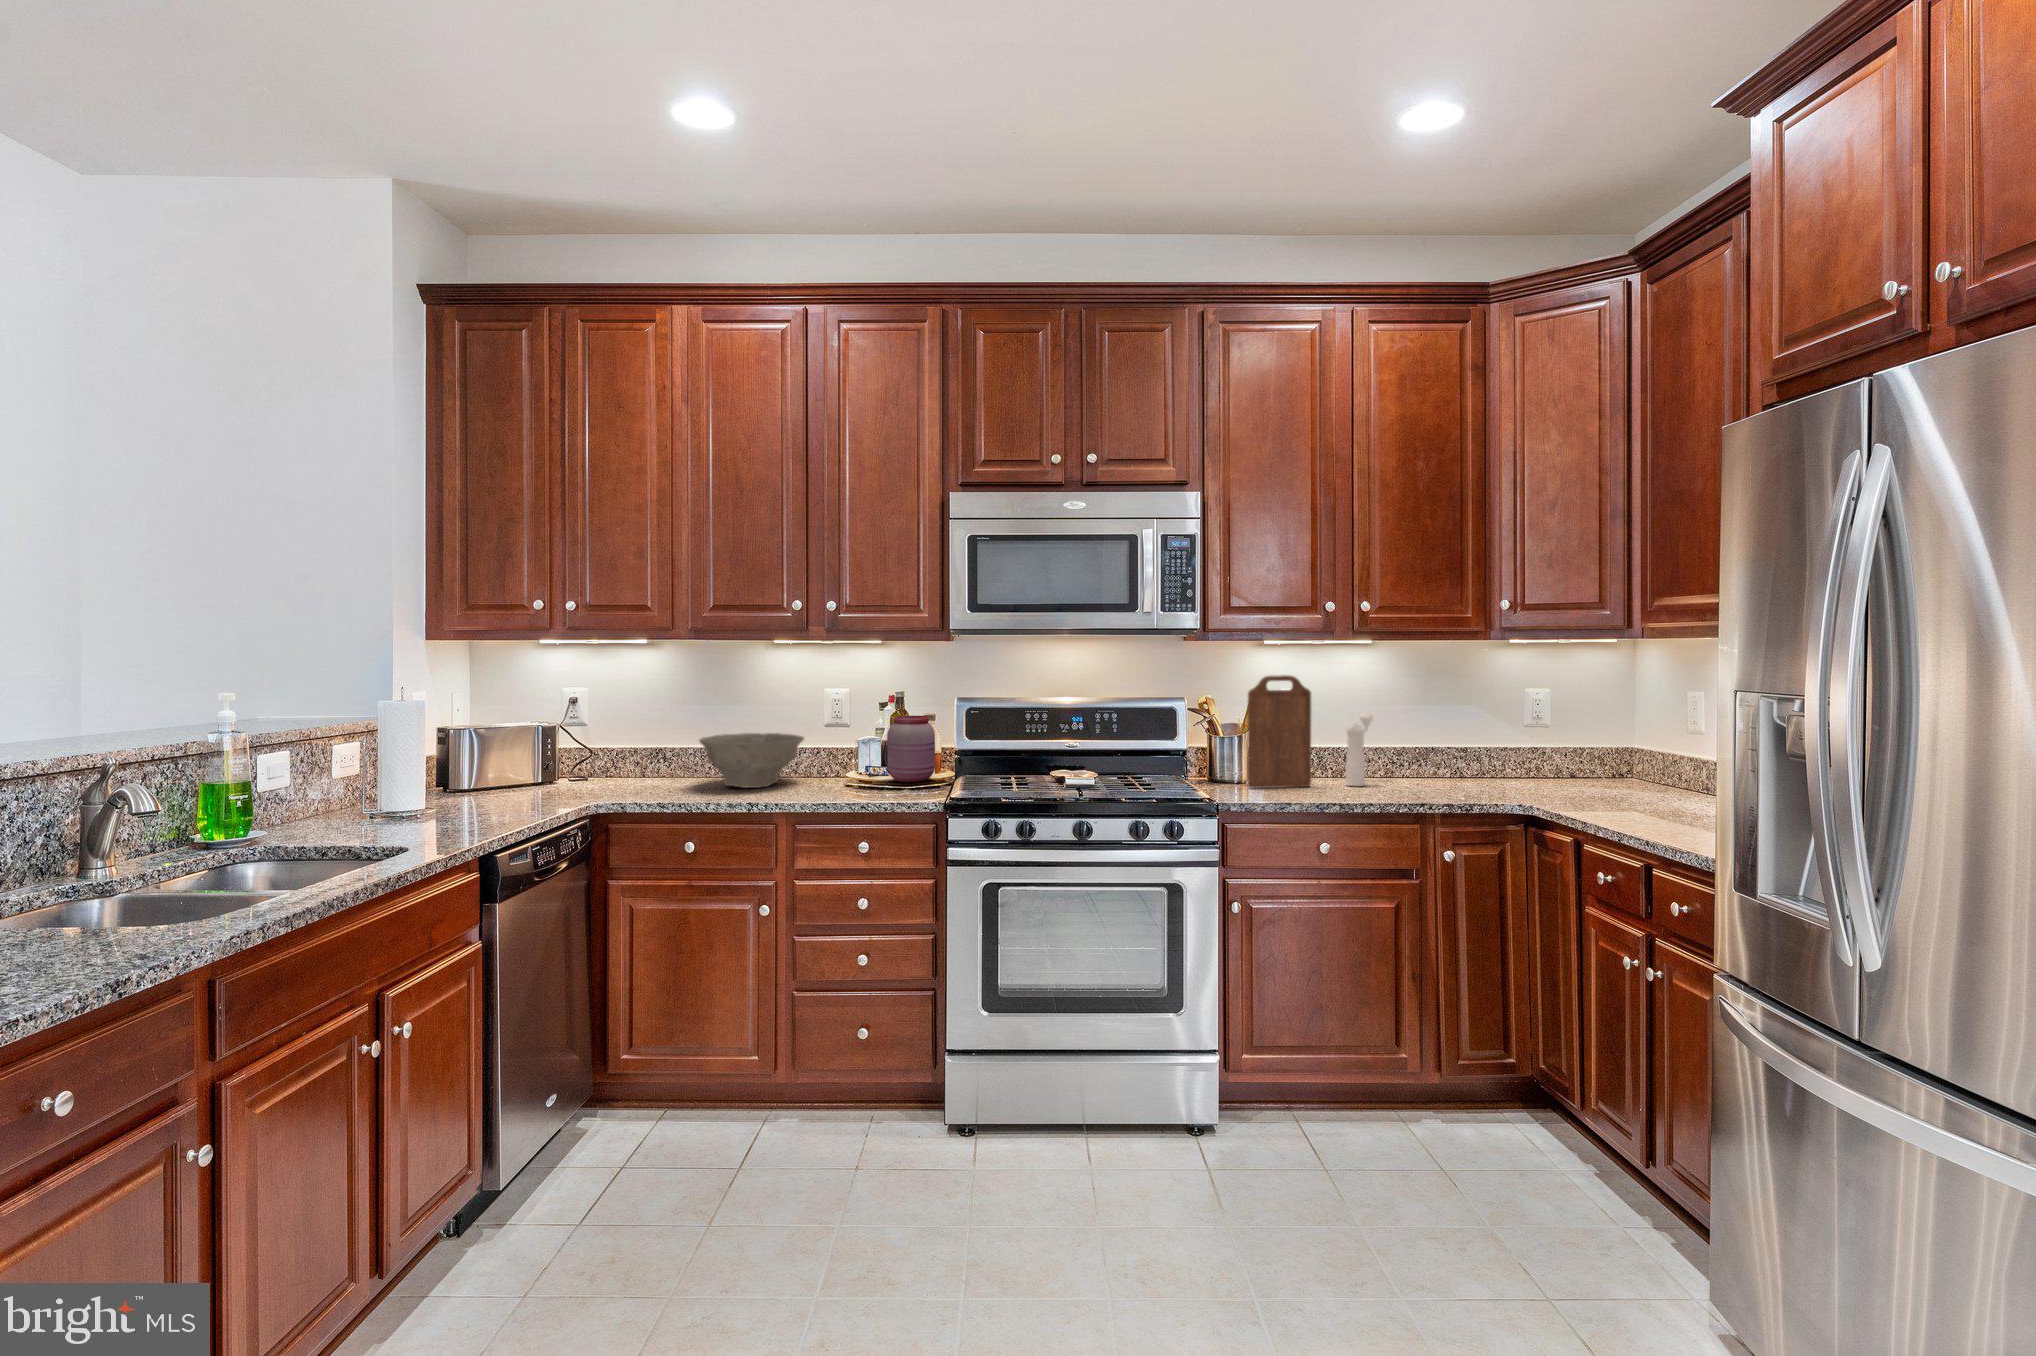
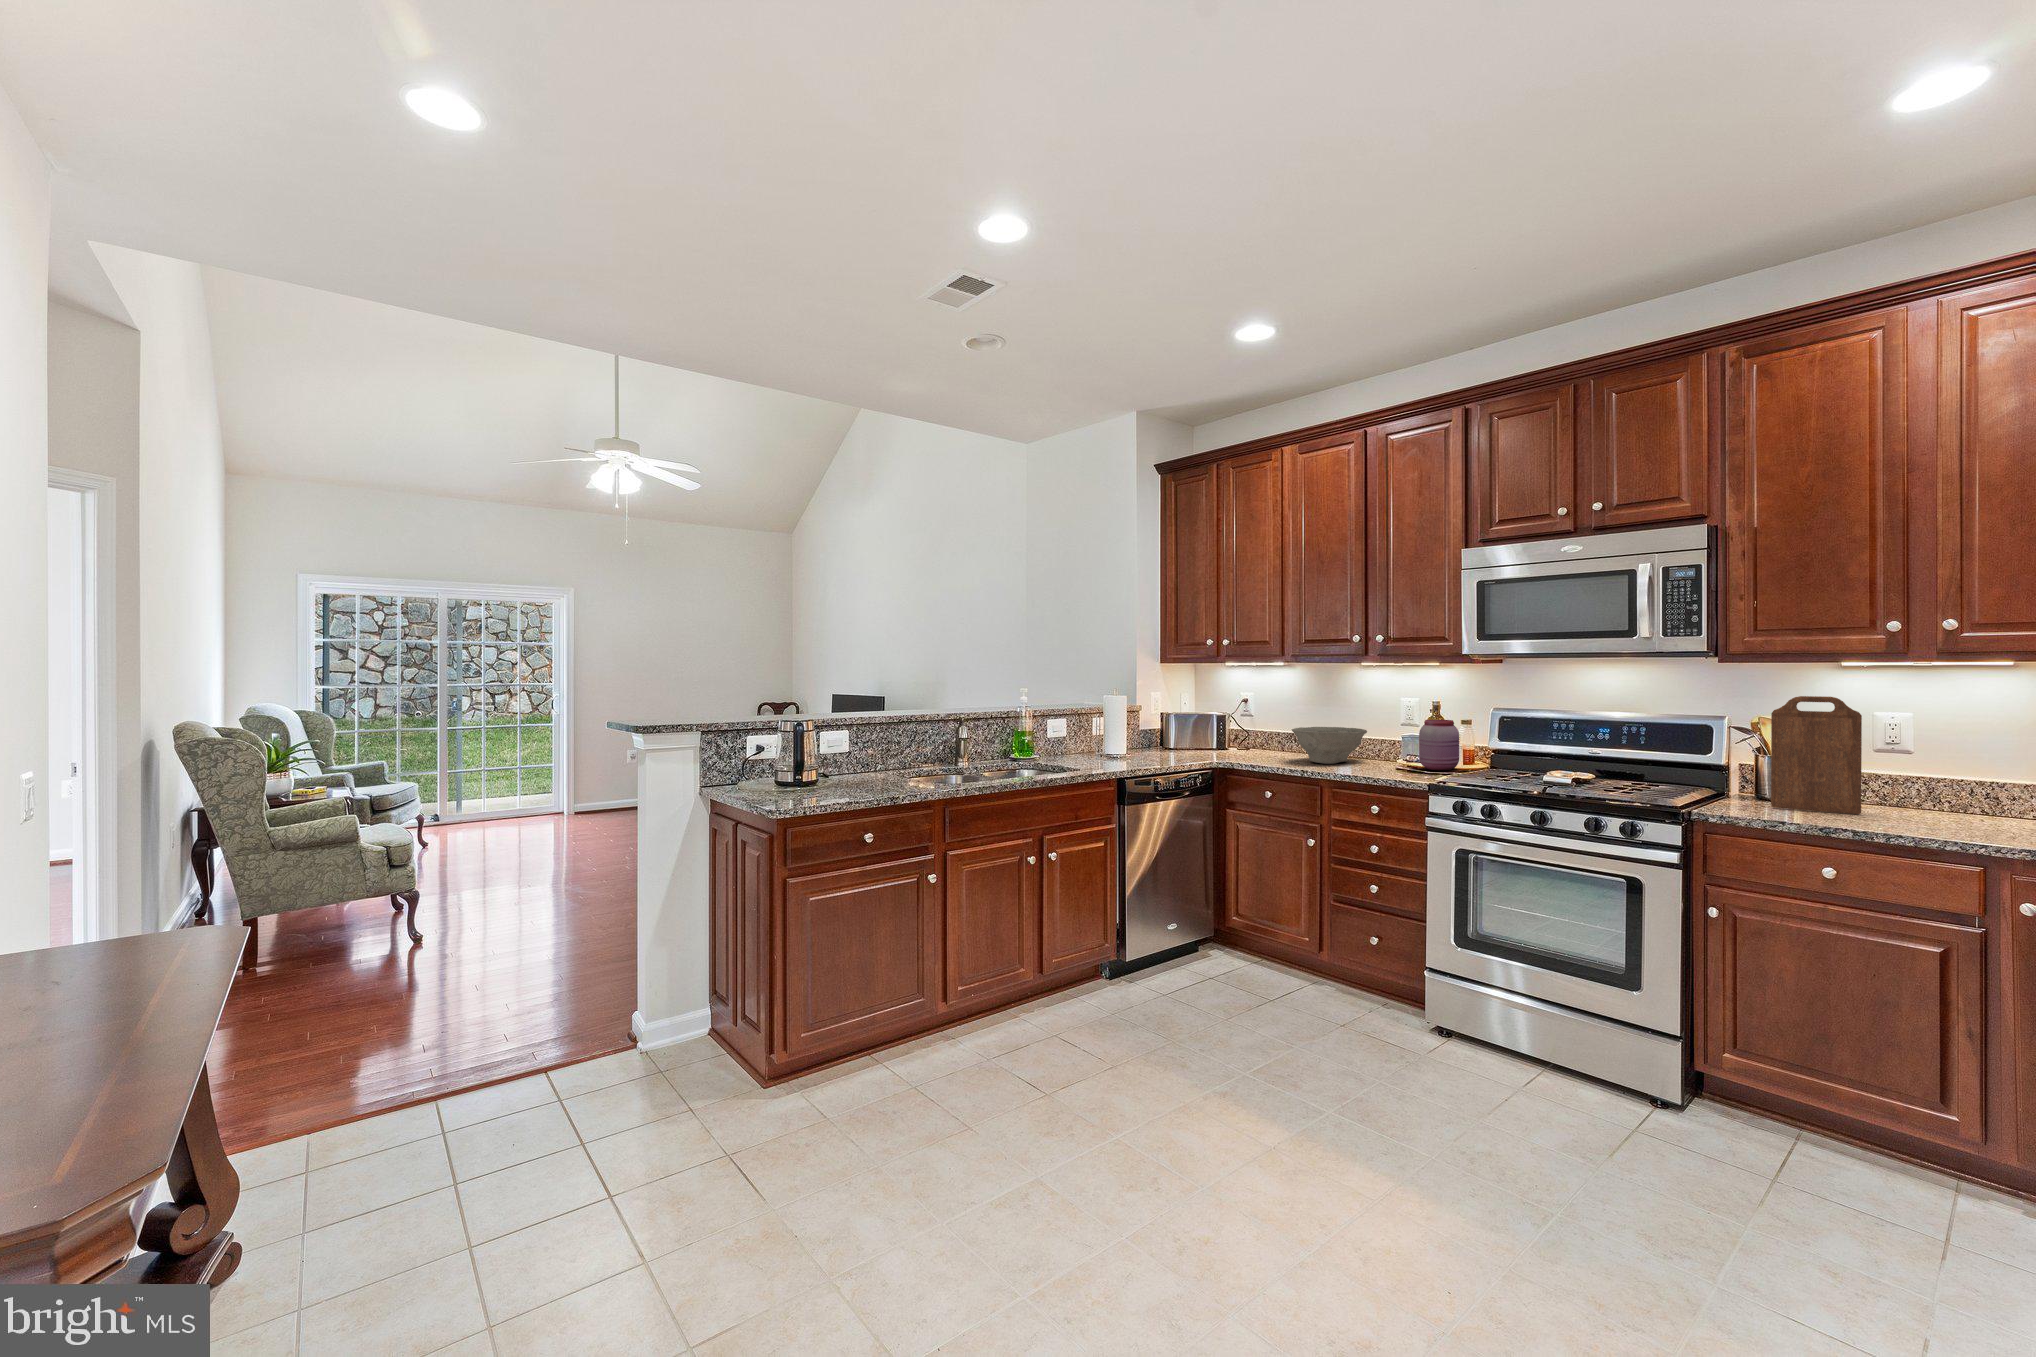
pepper mill: present [1346,713,1373,786] -> none [1916,742,1980,821]

